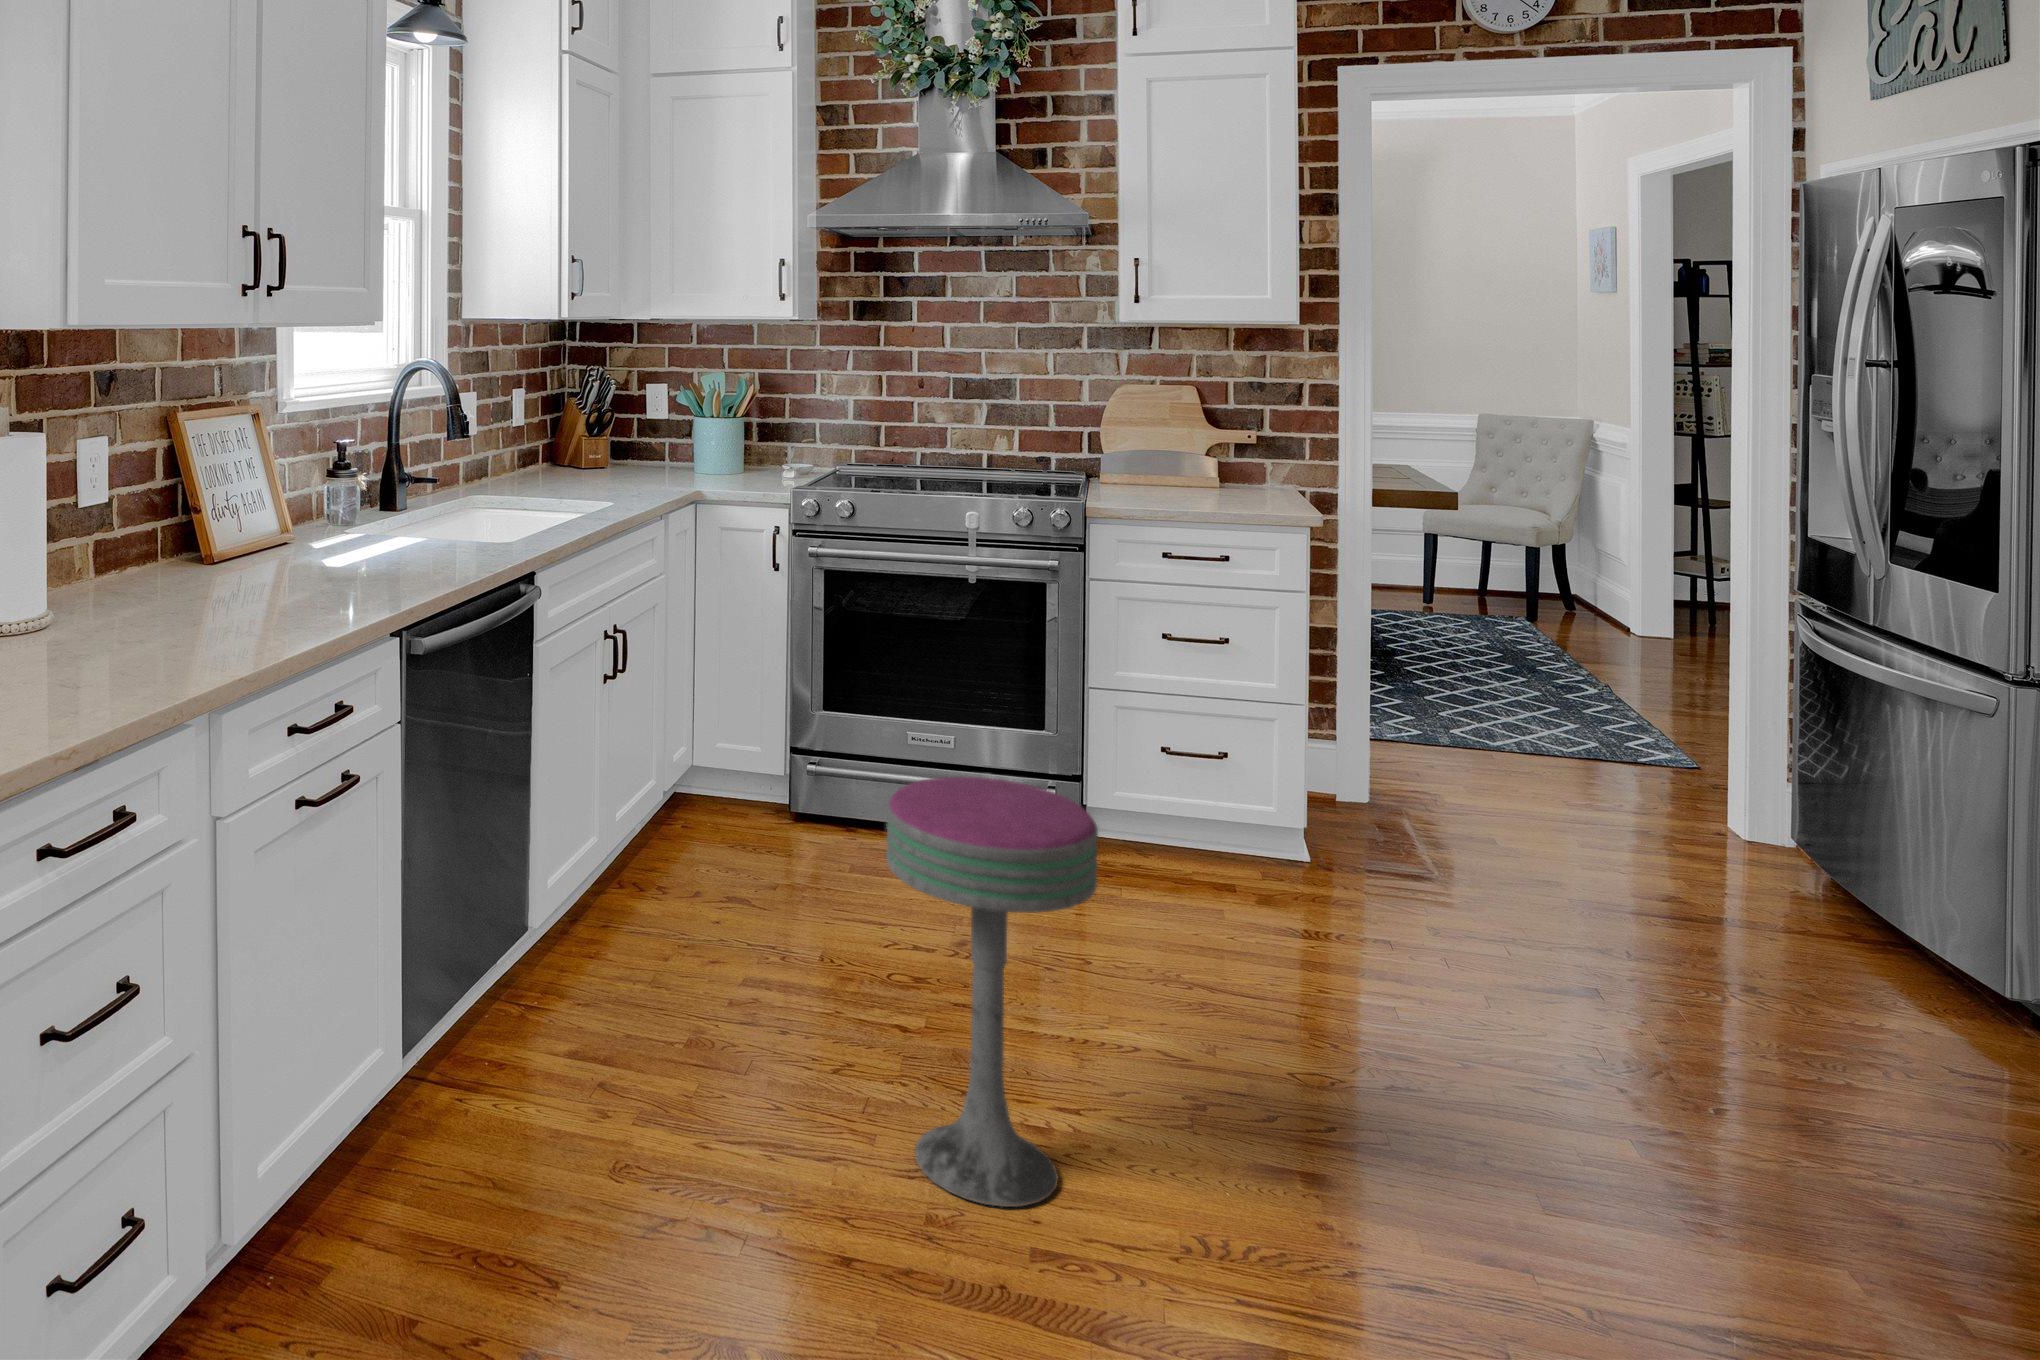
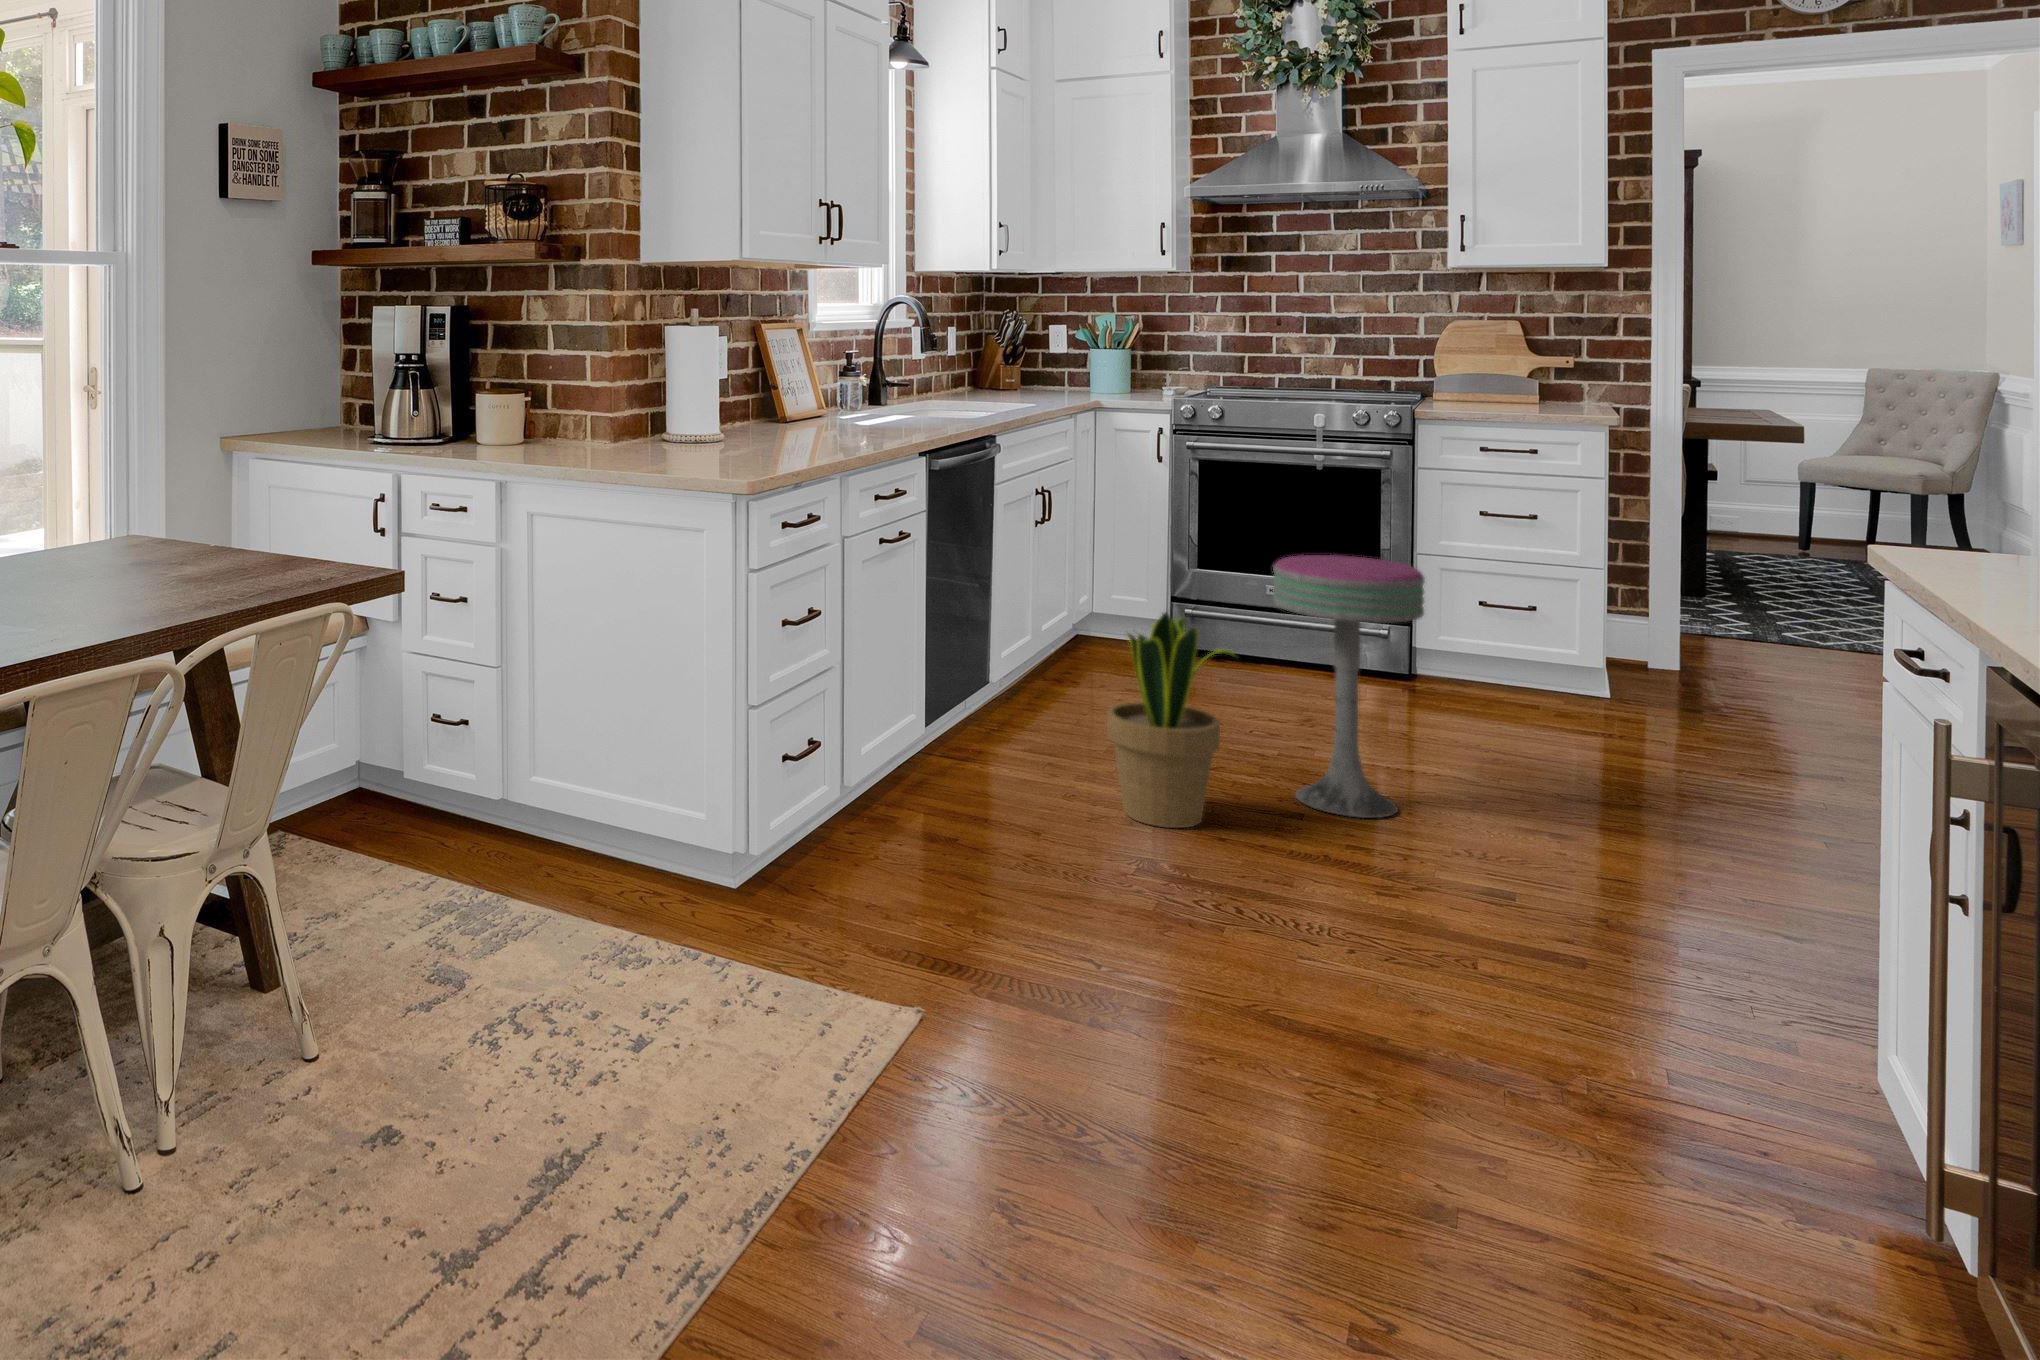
potted plant: none [634,894,830,1269] -> present [1107,612,1235,828]

